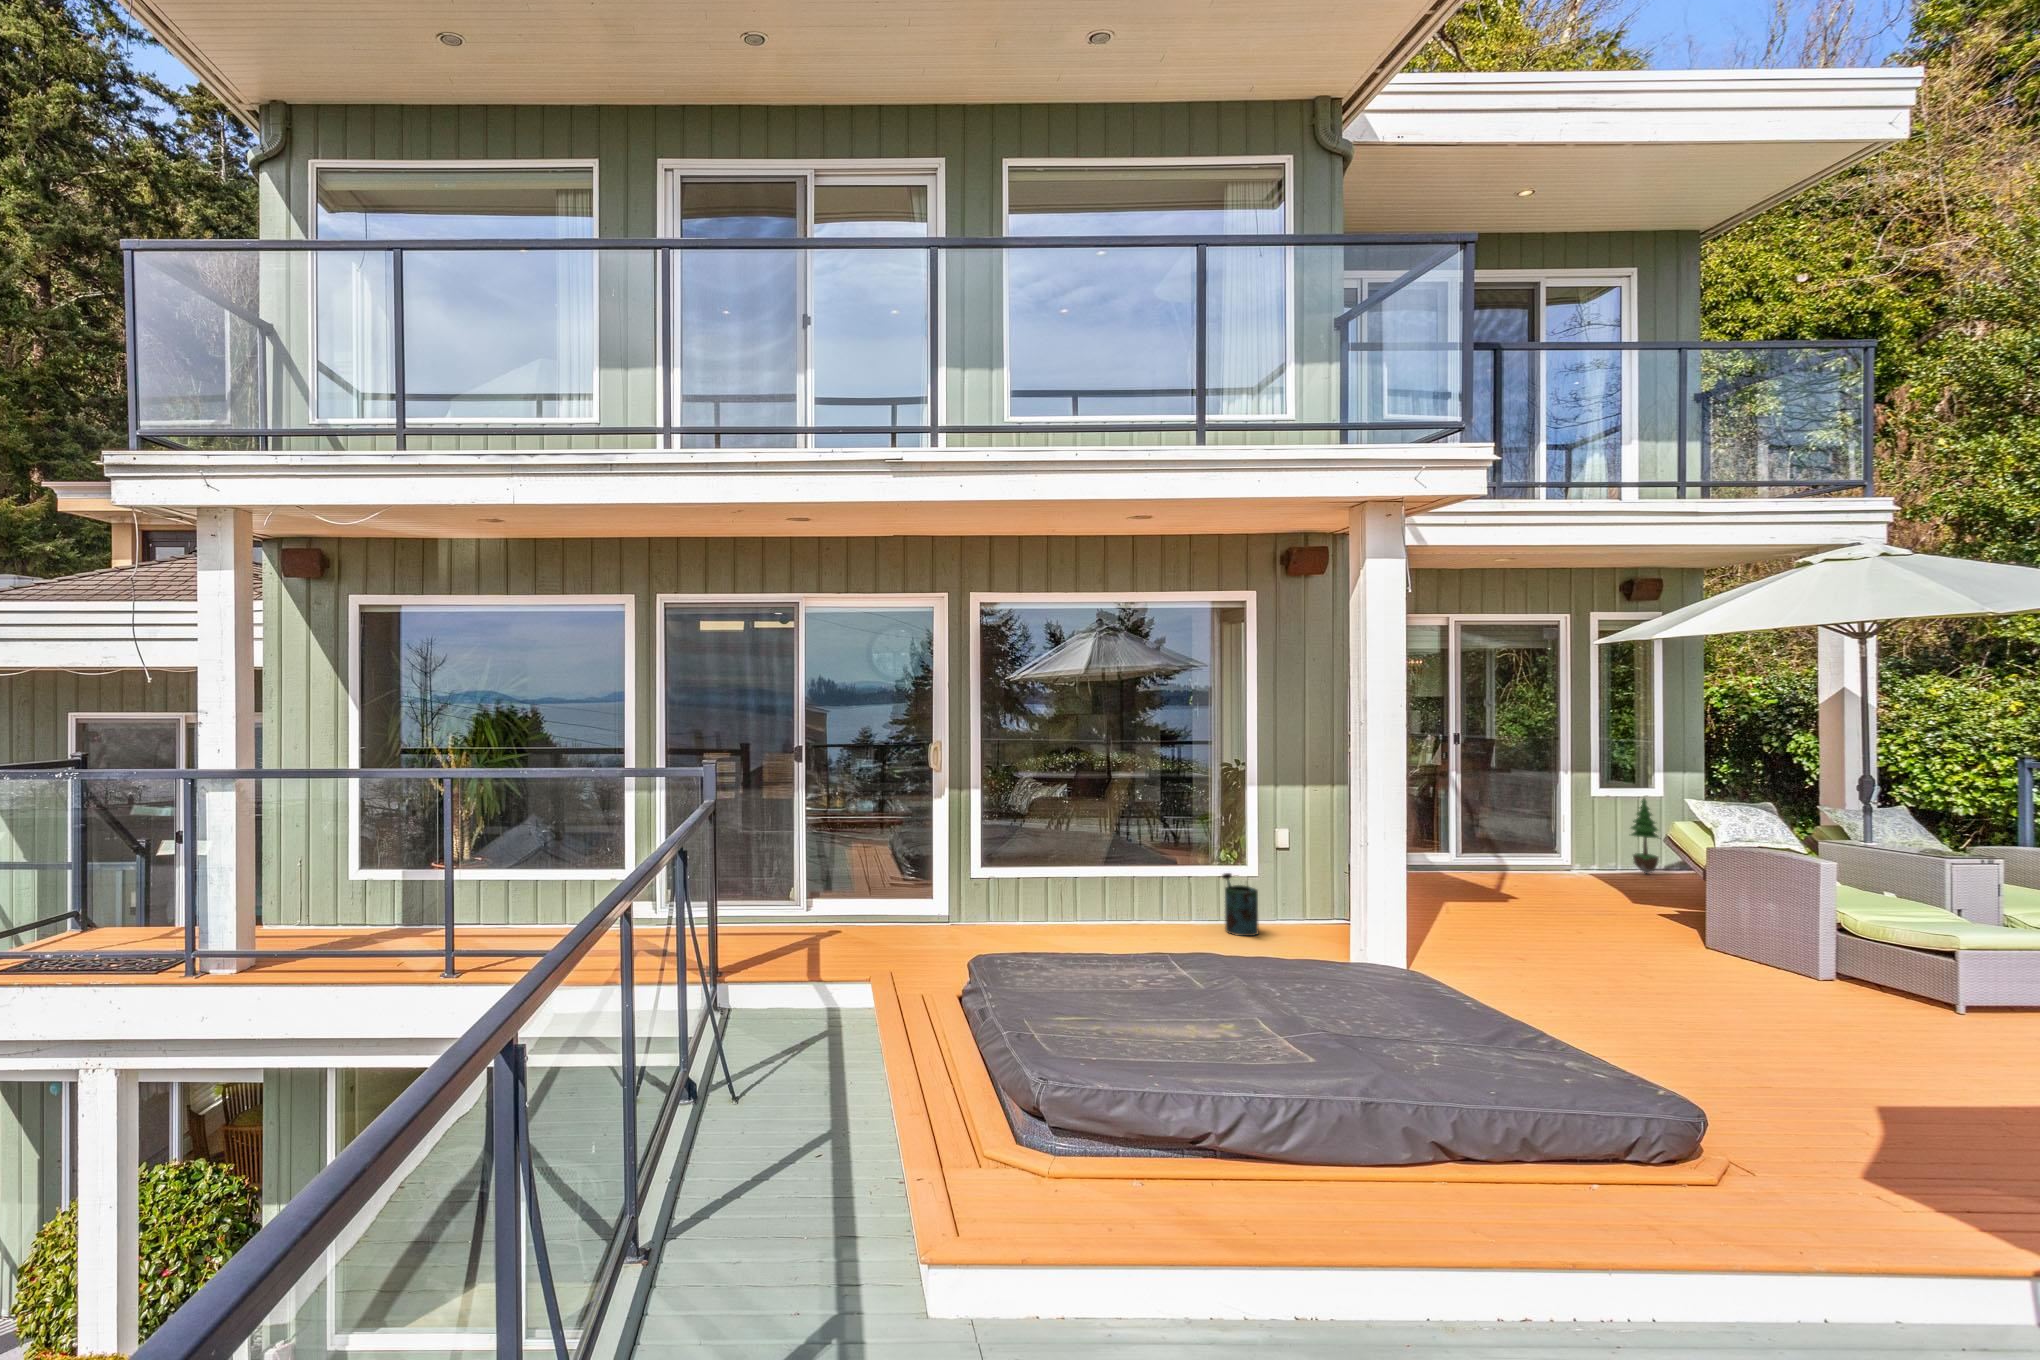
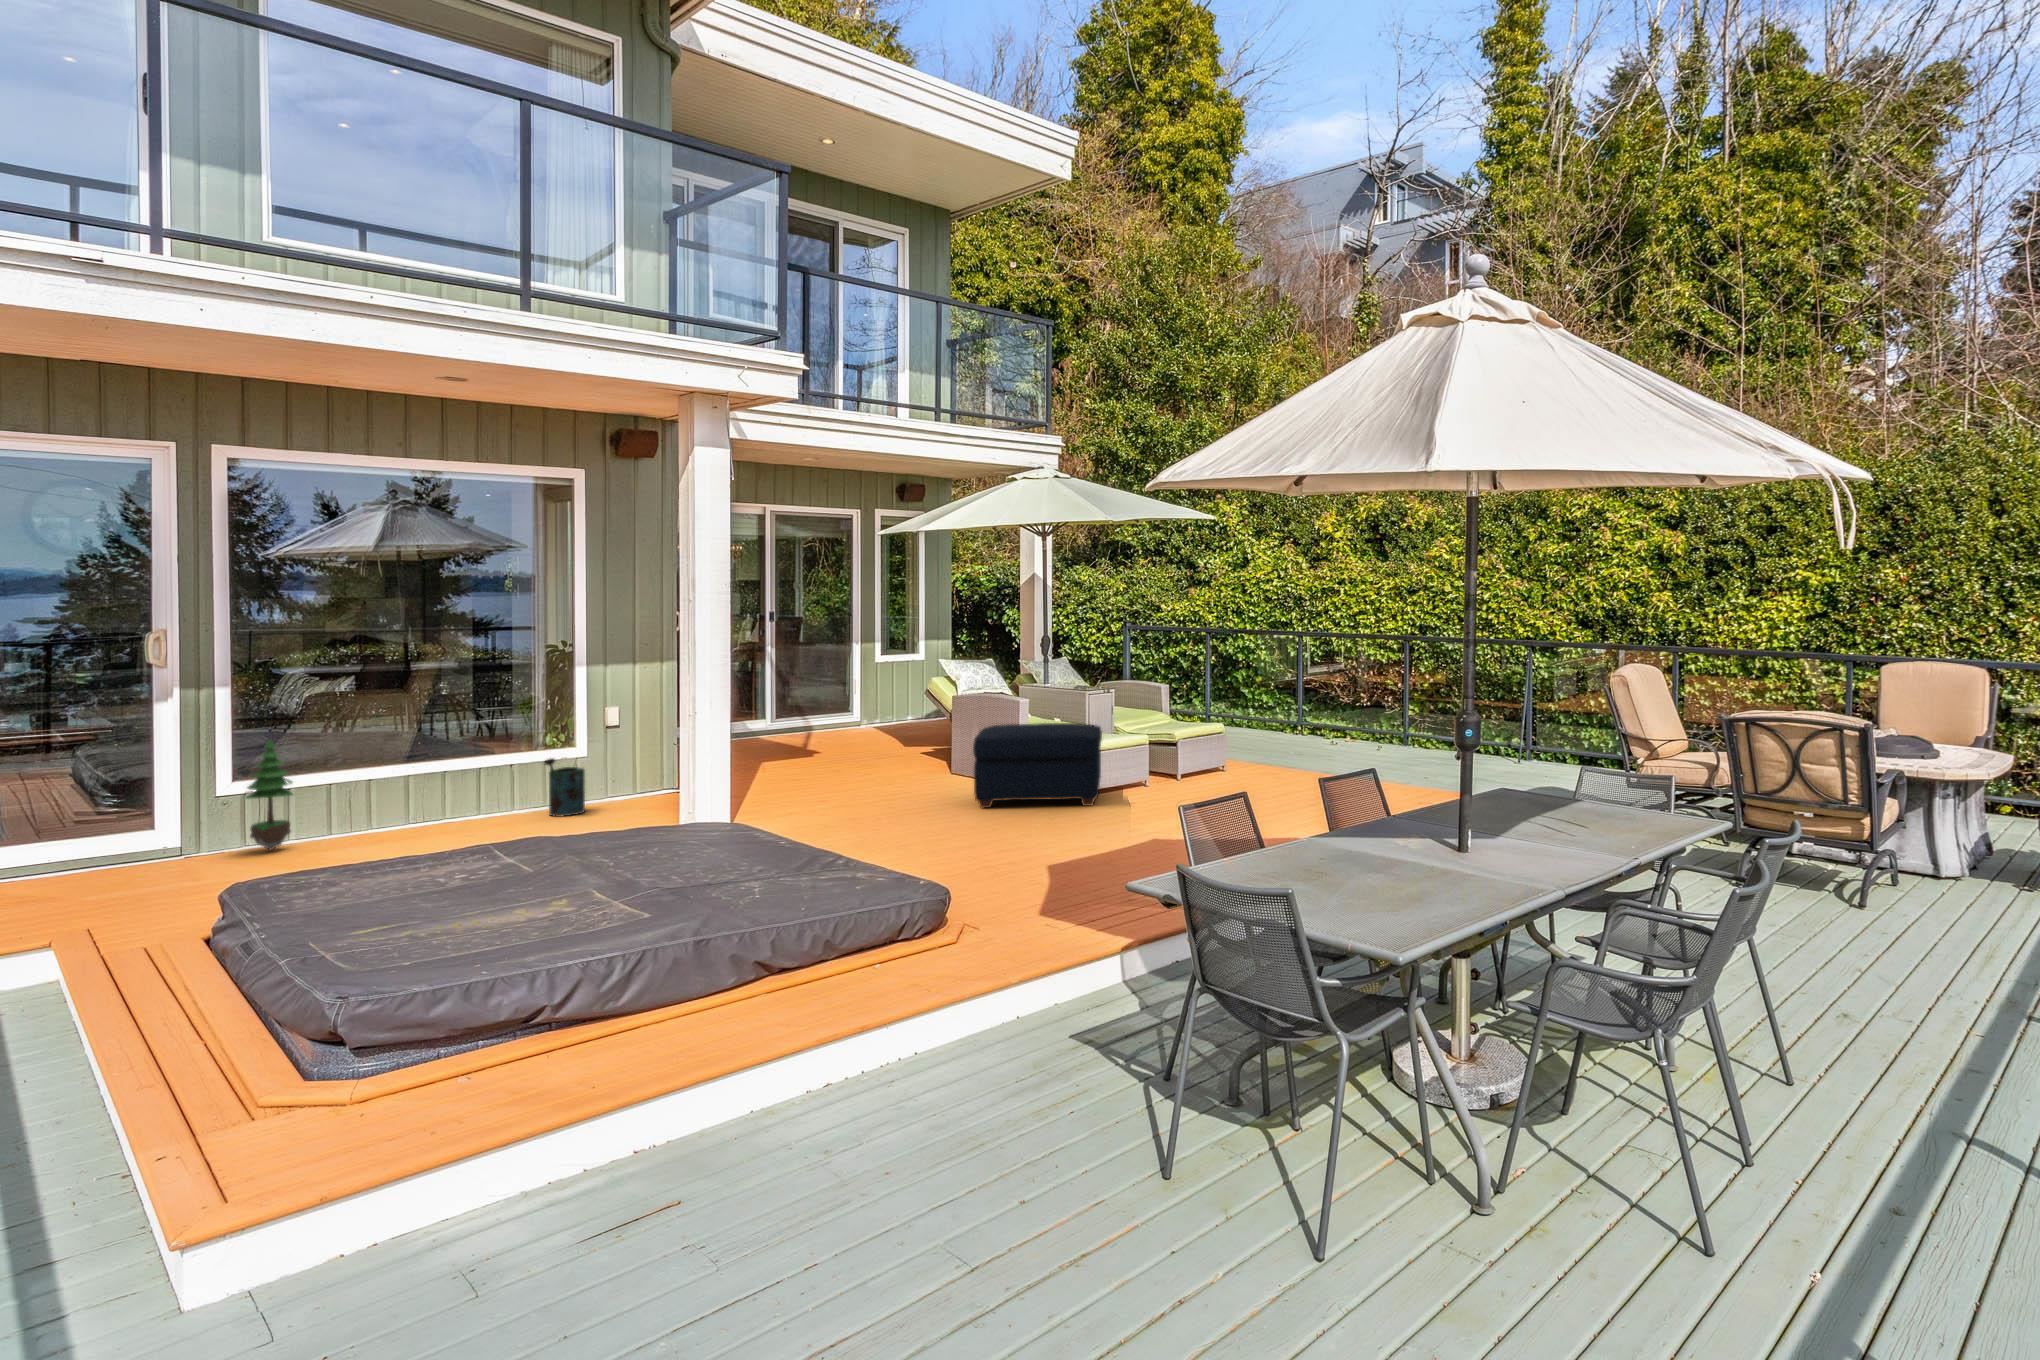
potted tree: present [1631,798,1661,874] -> present [246,739,293,850]
ottoman: none [1737,929,1974,1087] -> present [973,723,1102,808]

